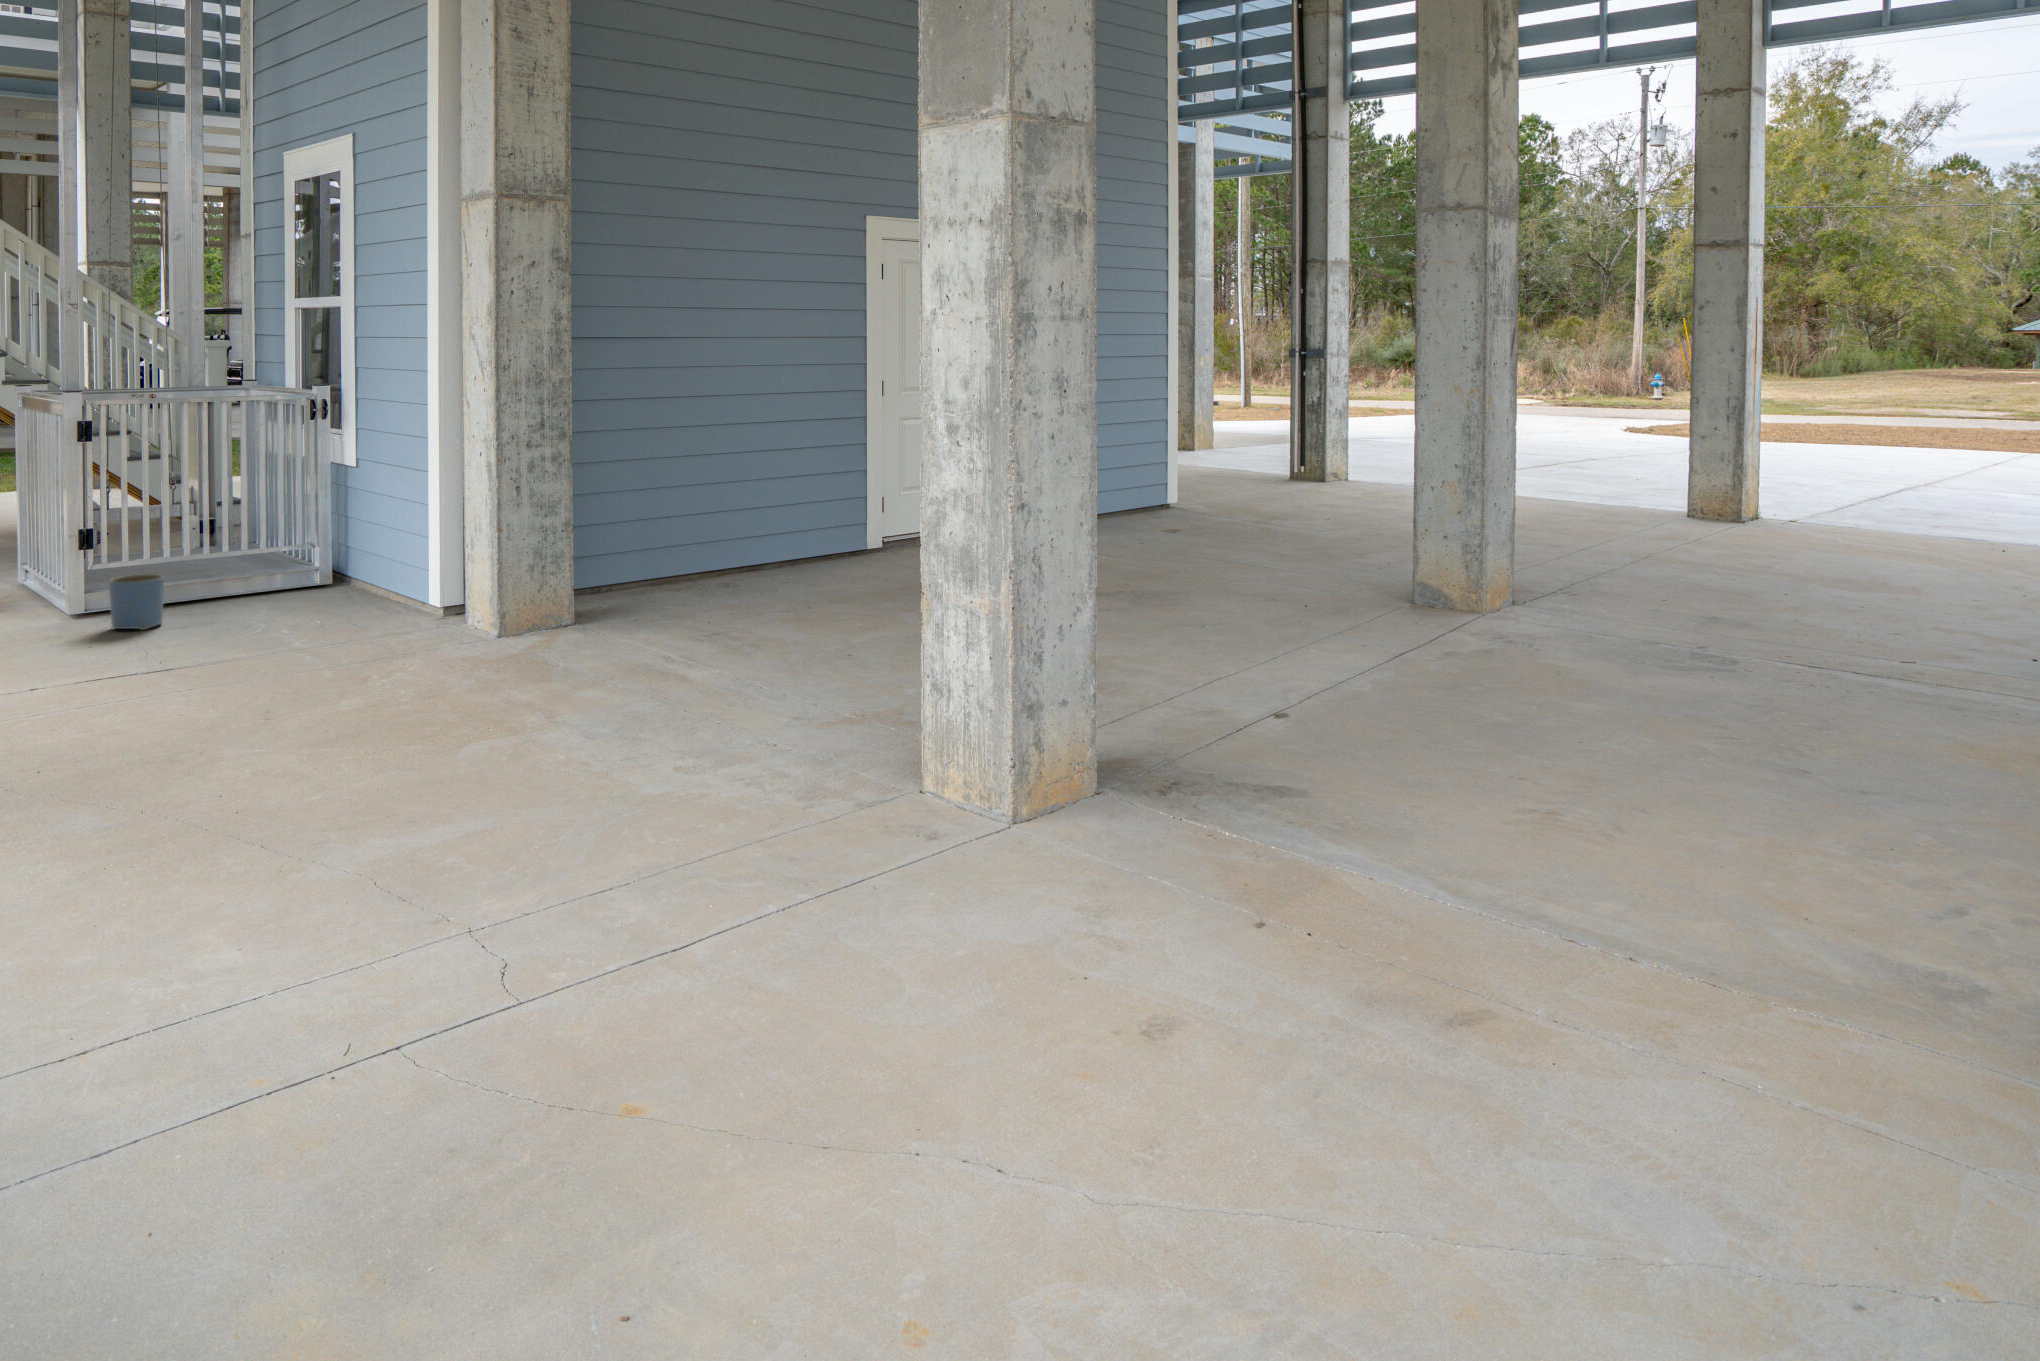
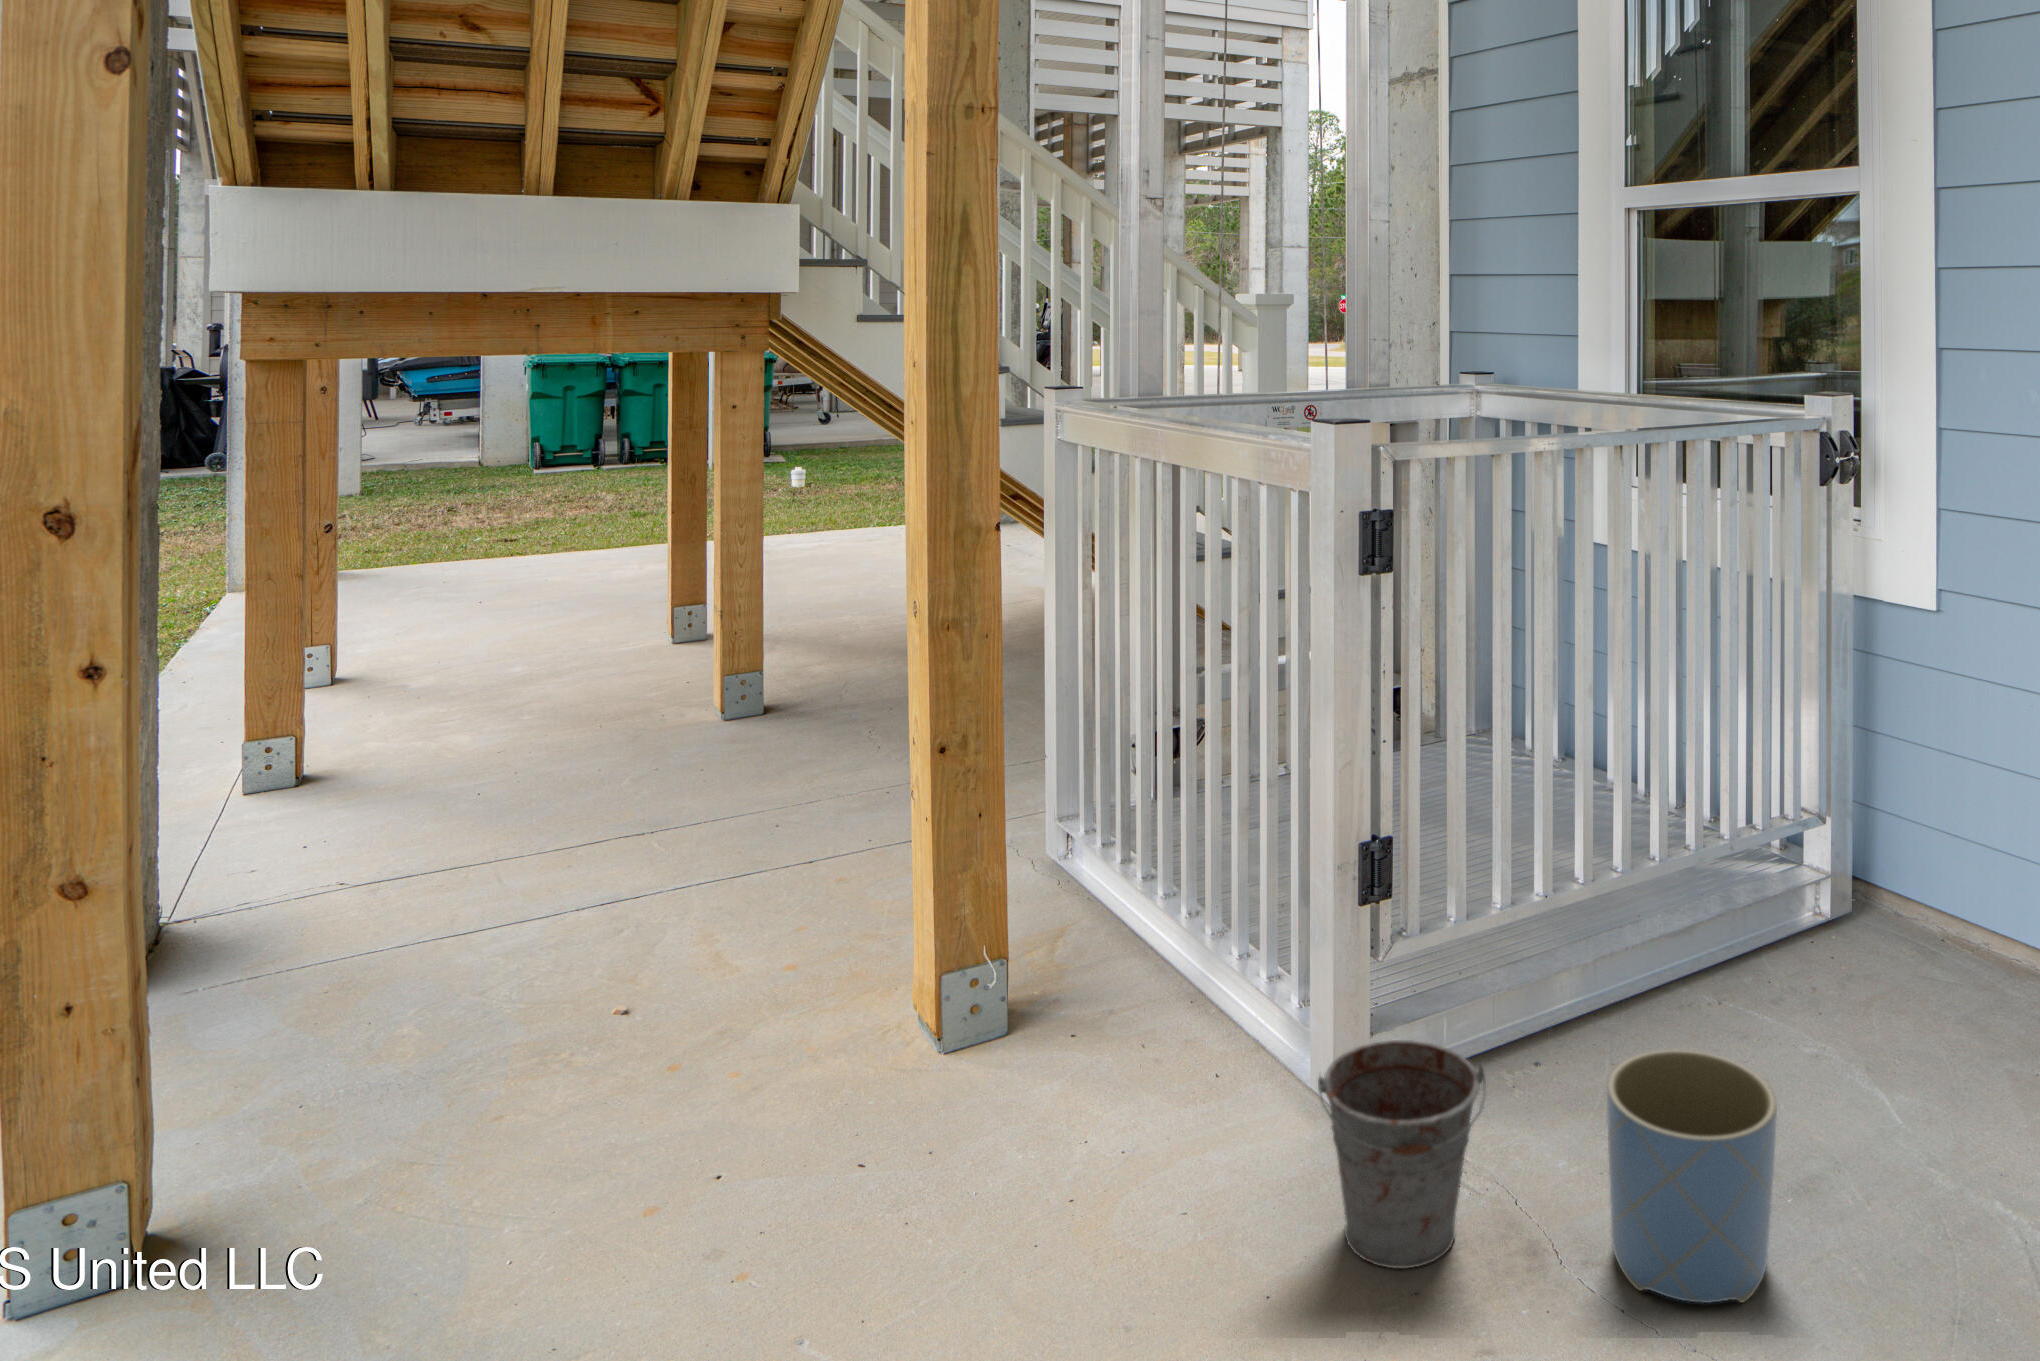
bucket: none [22,578,80,631] -> present [1318,1040,1486,1268]

